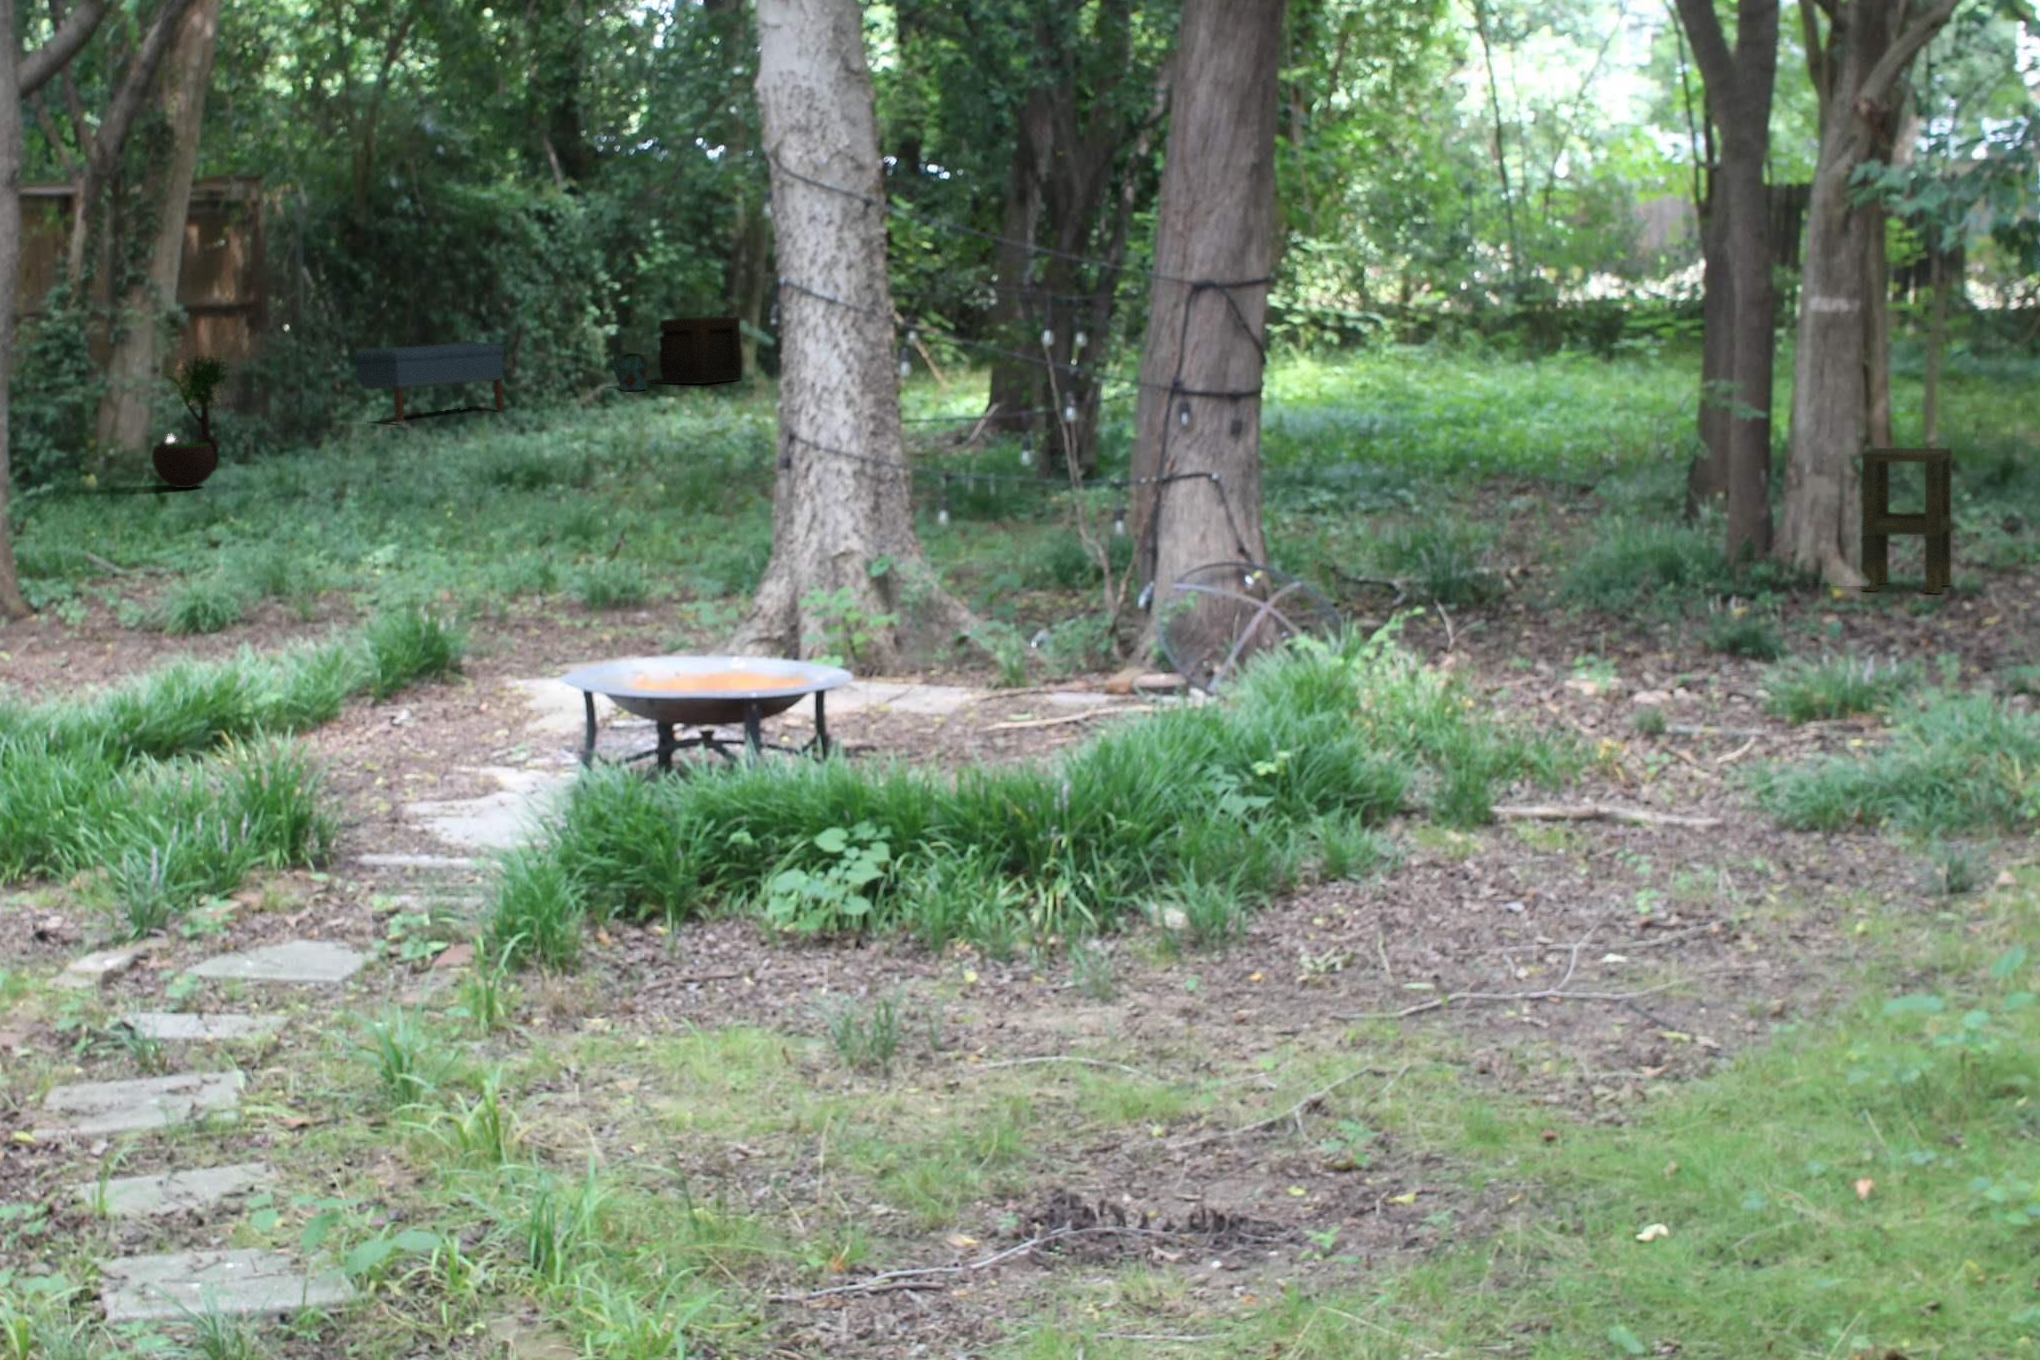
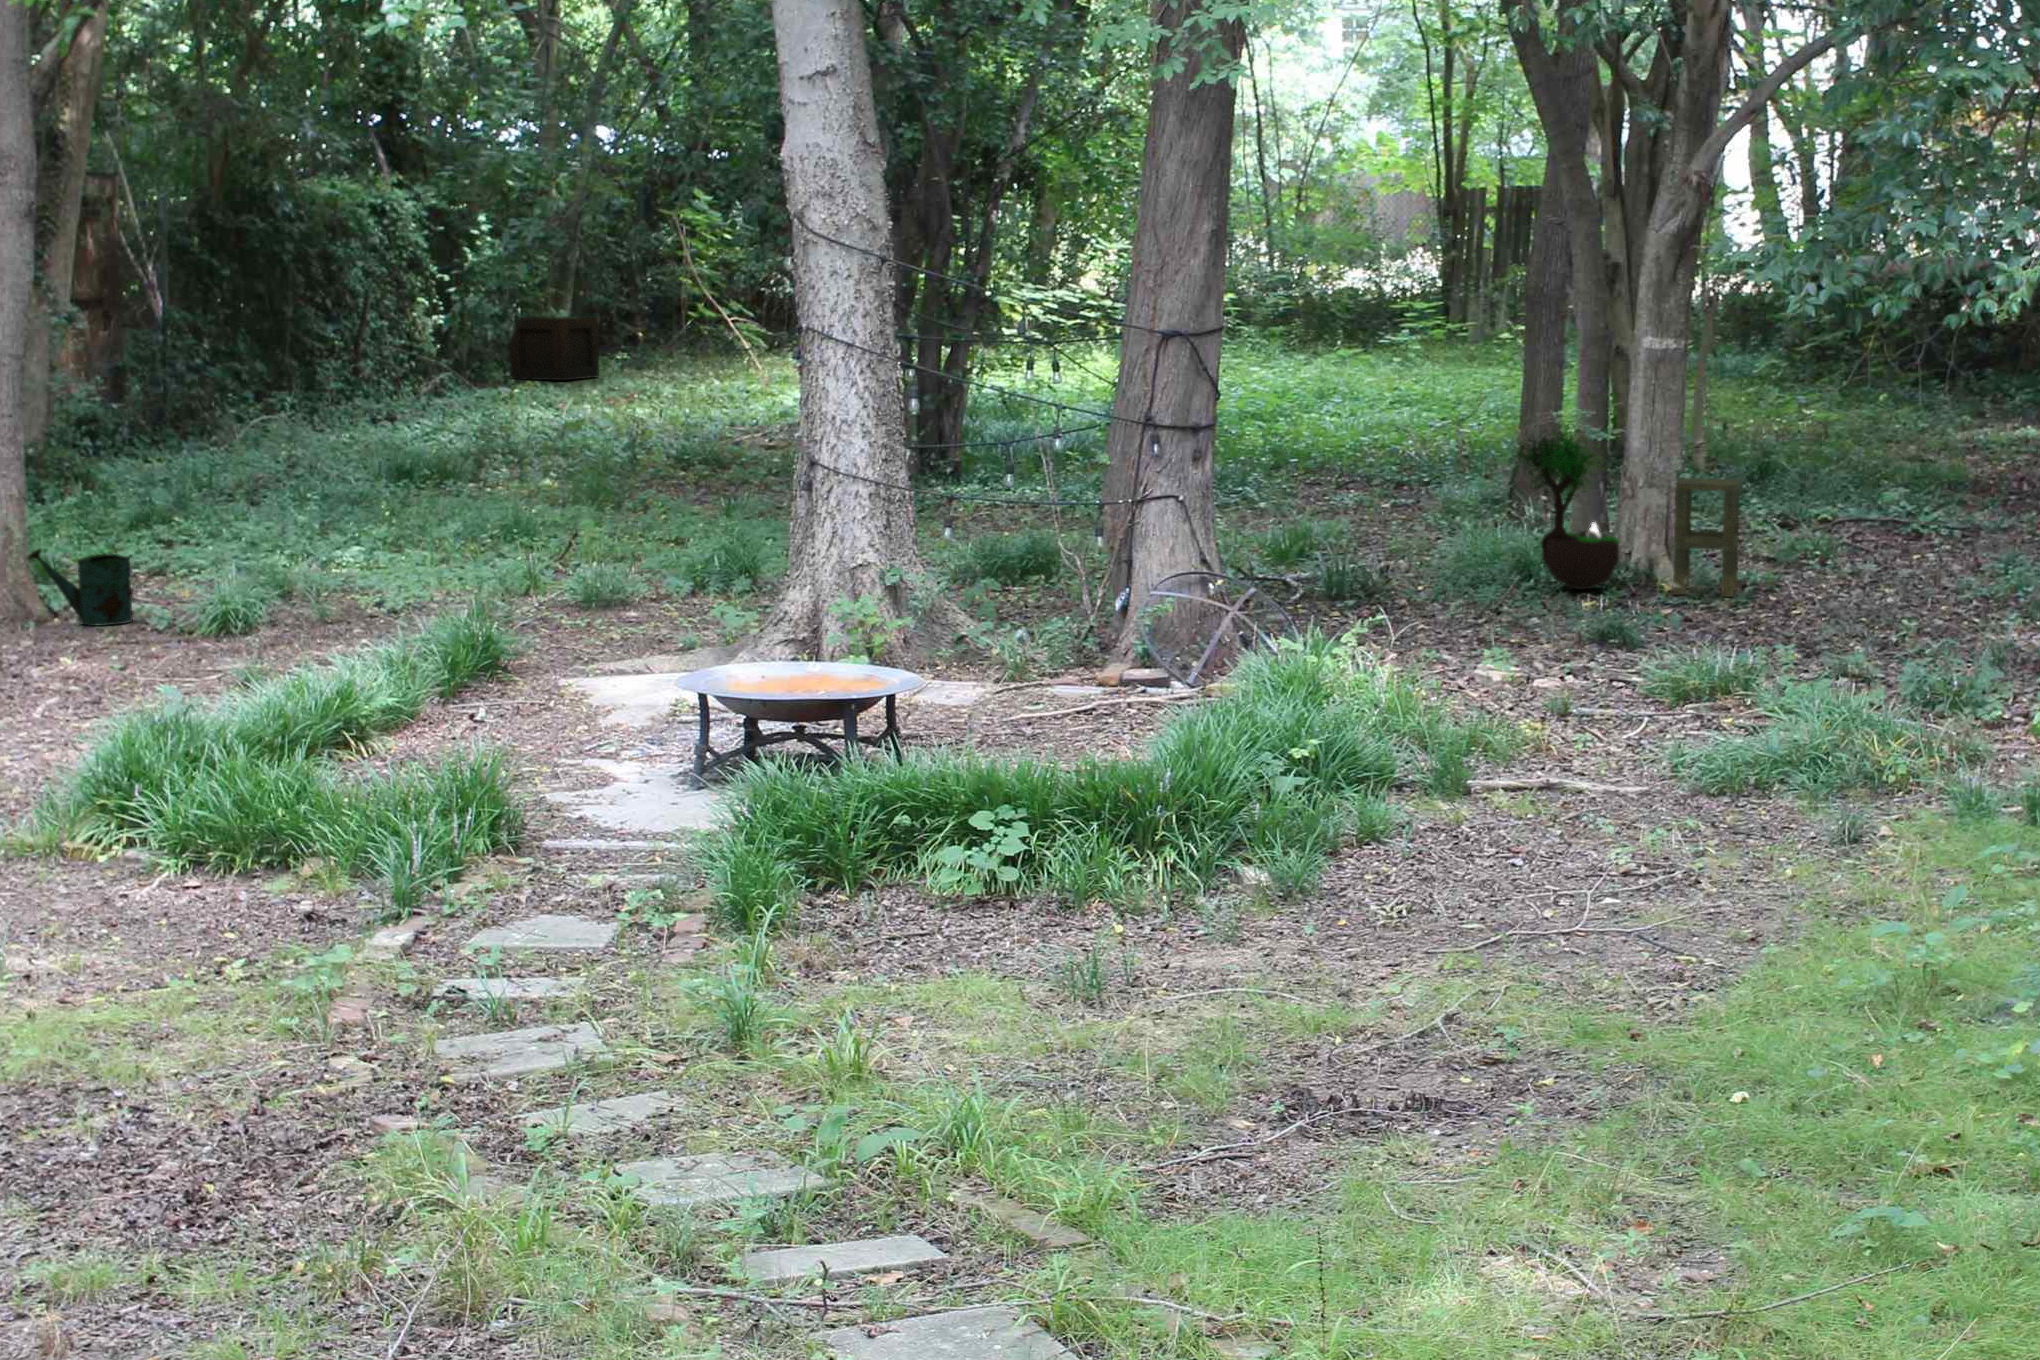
potted tree: present [152,341,235,488] -> present [1512,414,1620,589]
bench: present [353,342,504,422] -> none [222,337,375,414]
watering can: present [609,353,651,391] -> present [28,549,143,626]

